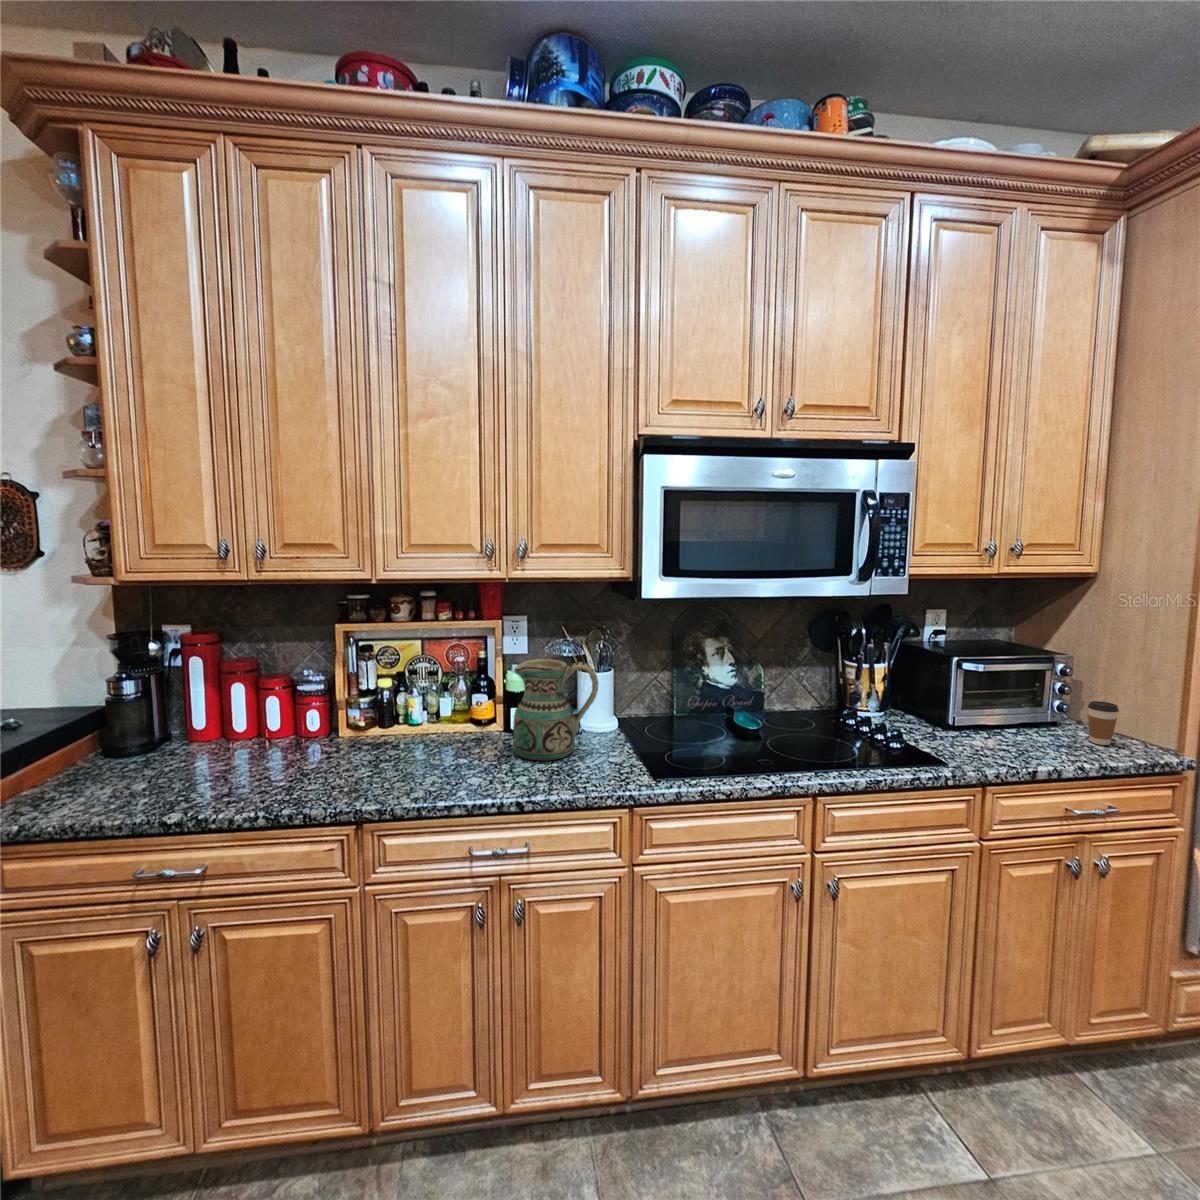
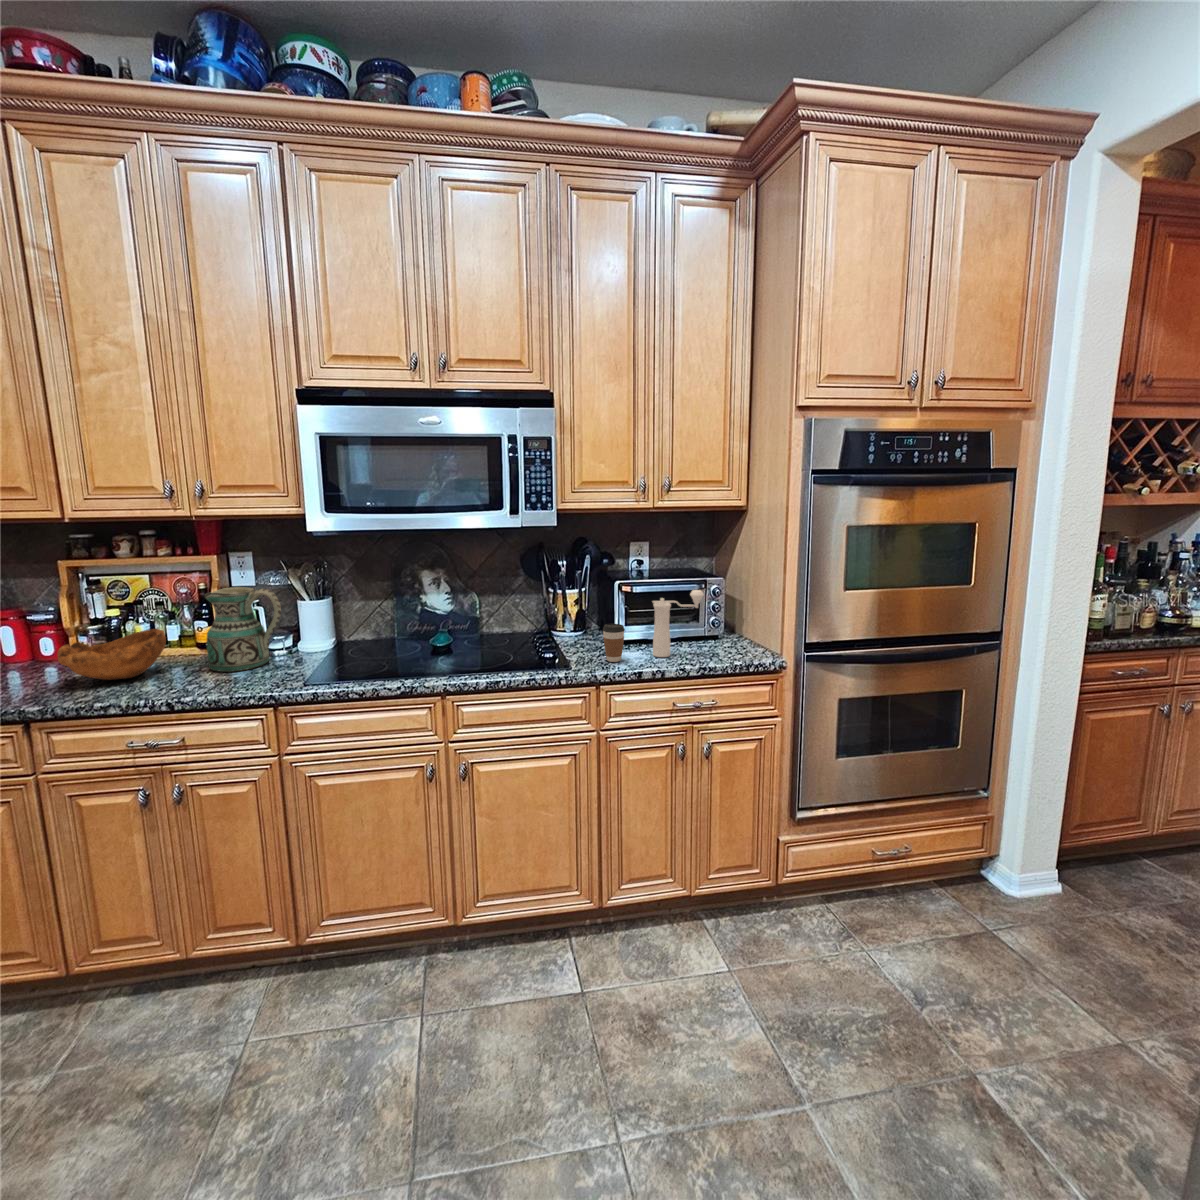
pepper mill: none [1017,671,1086,751] -> present [653,590,704,657]
coffee cup: present [1088,701,1119,745] -> present [603,624,625,662]
wooden bowl: none [373,707,474,770] -> present [58,629,166,680]

